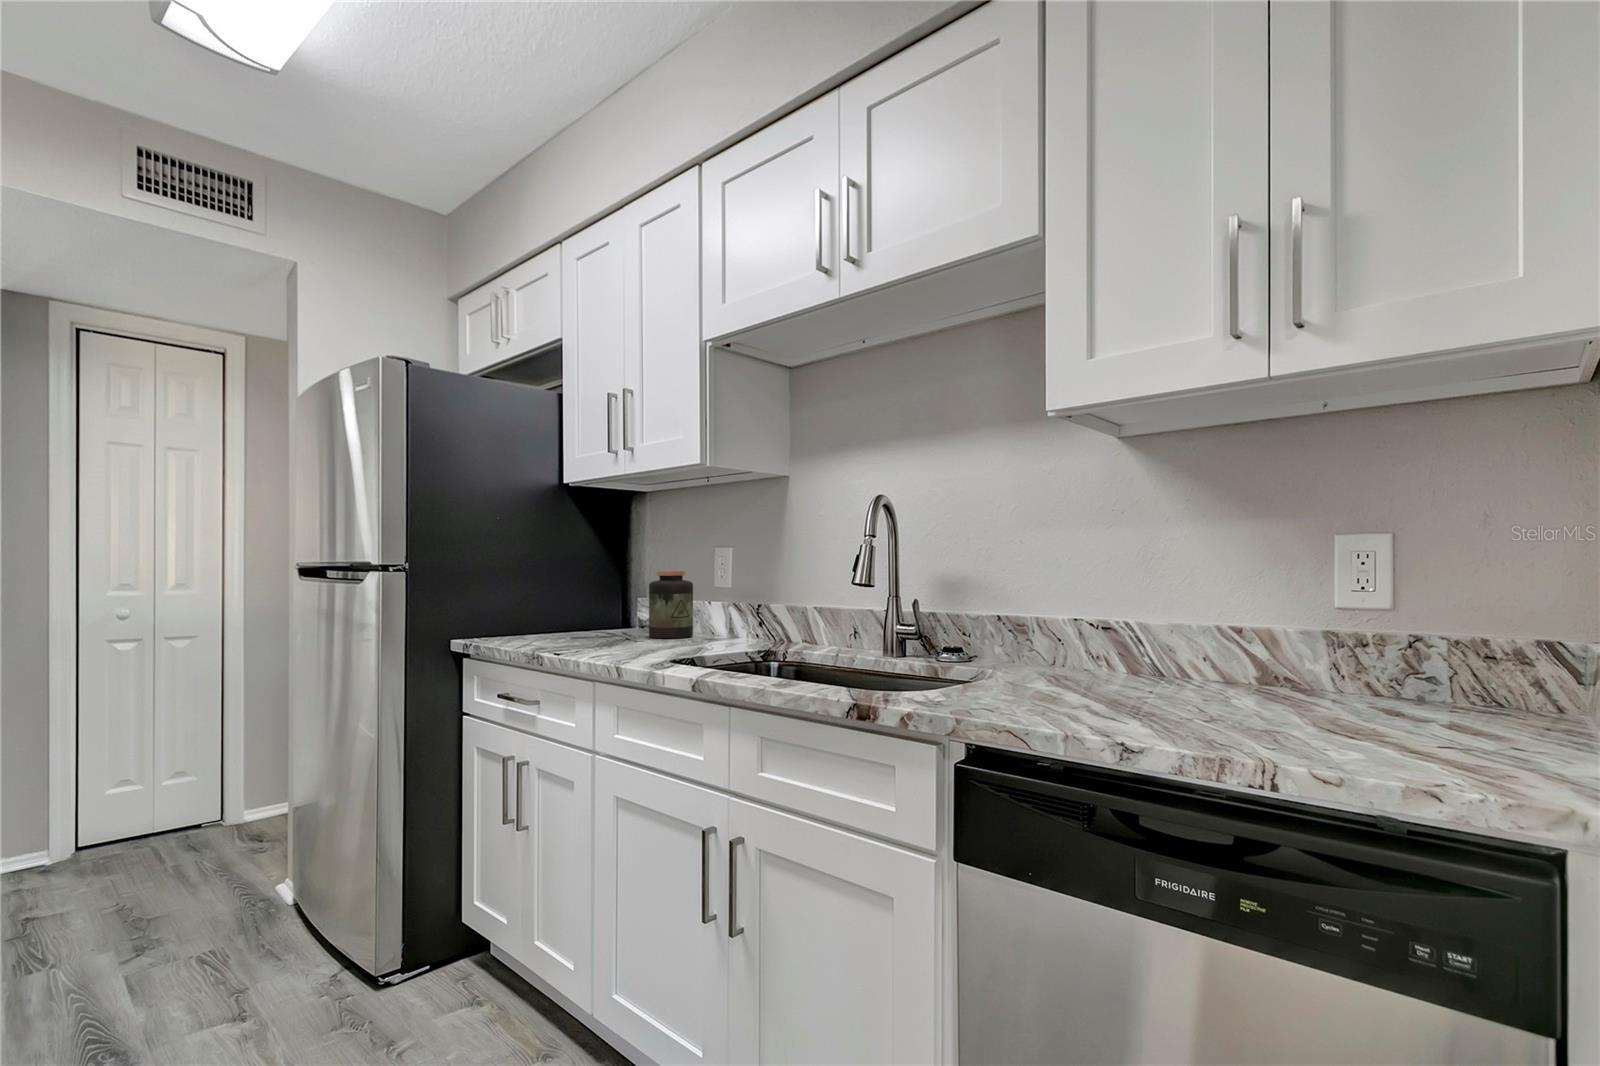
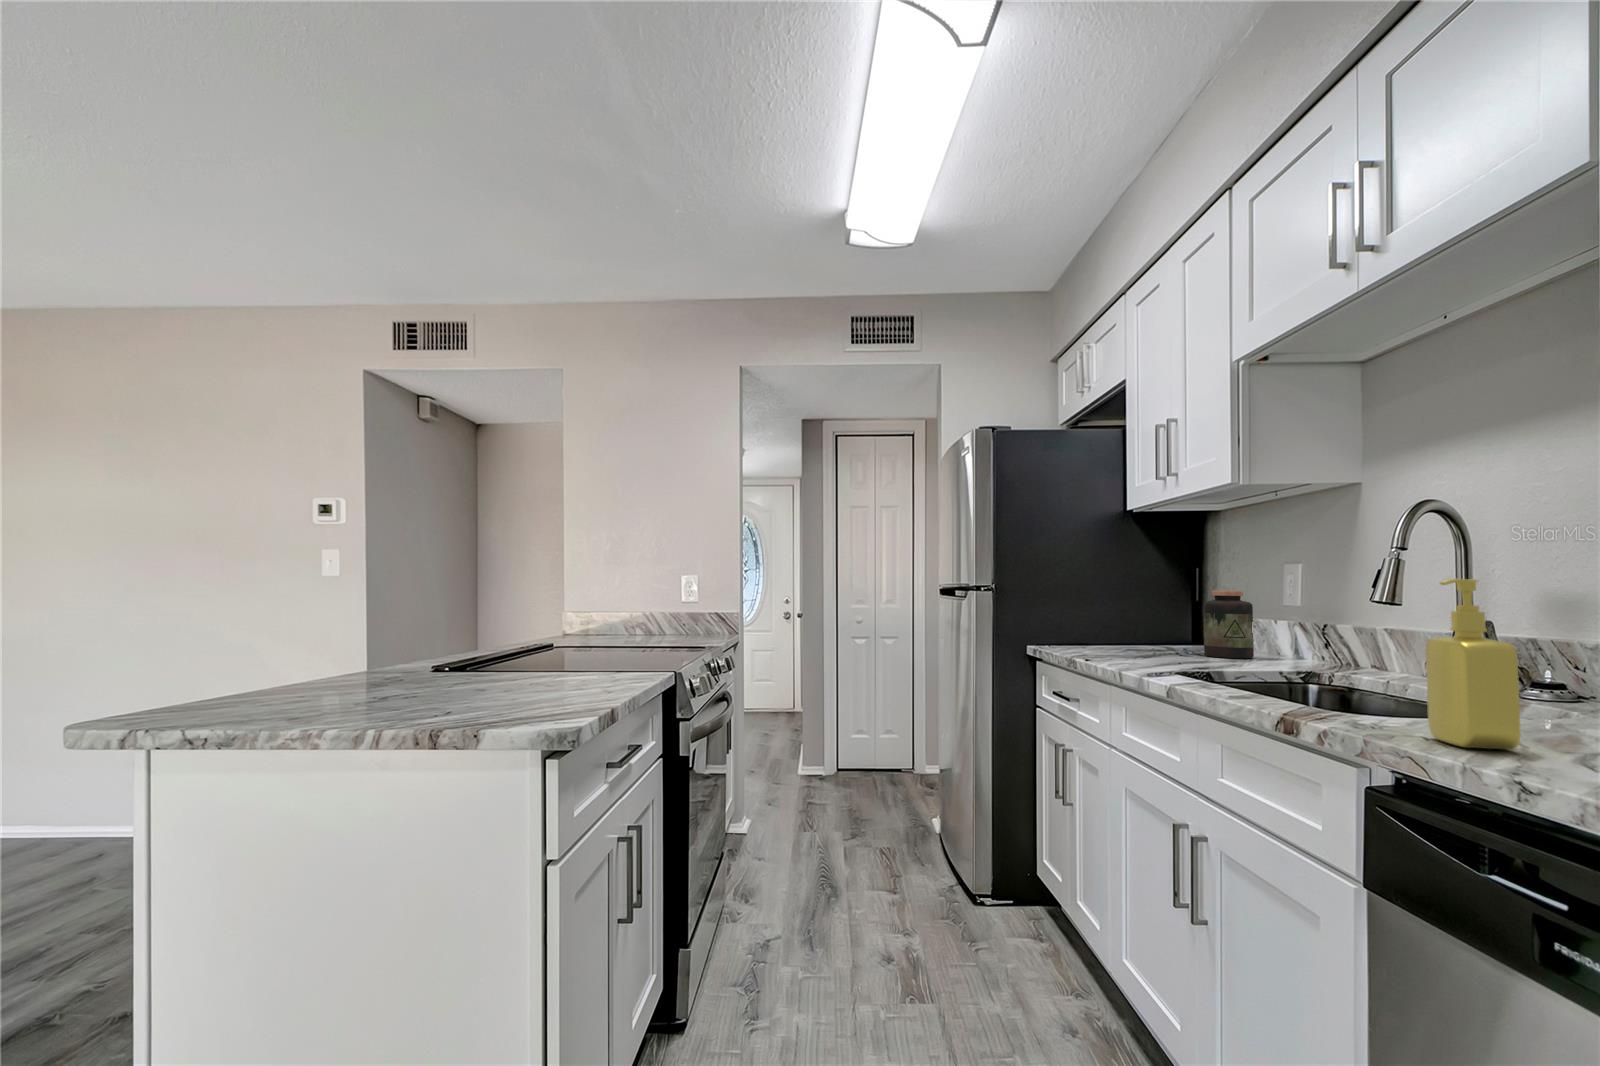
soap dispenser: none [987,562,1062,714] -> present [1426,579,1521,750]

